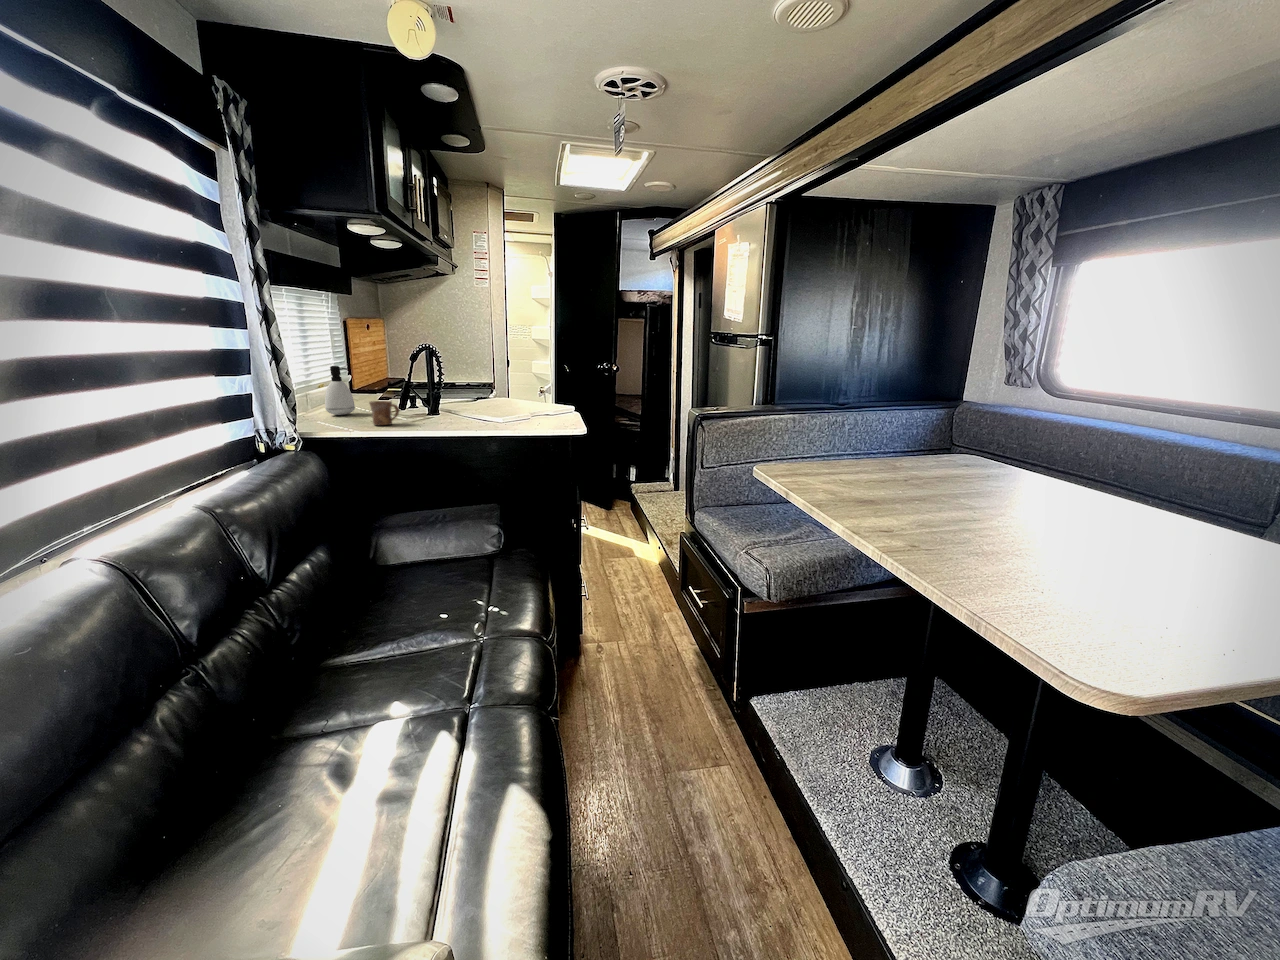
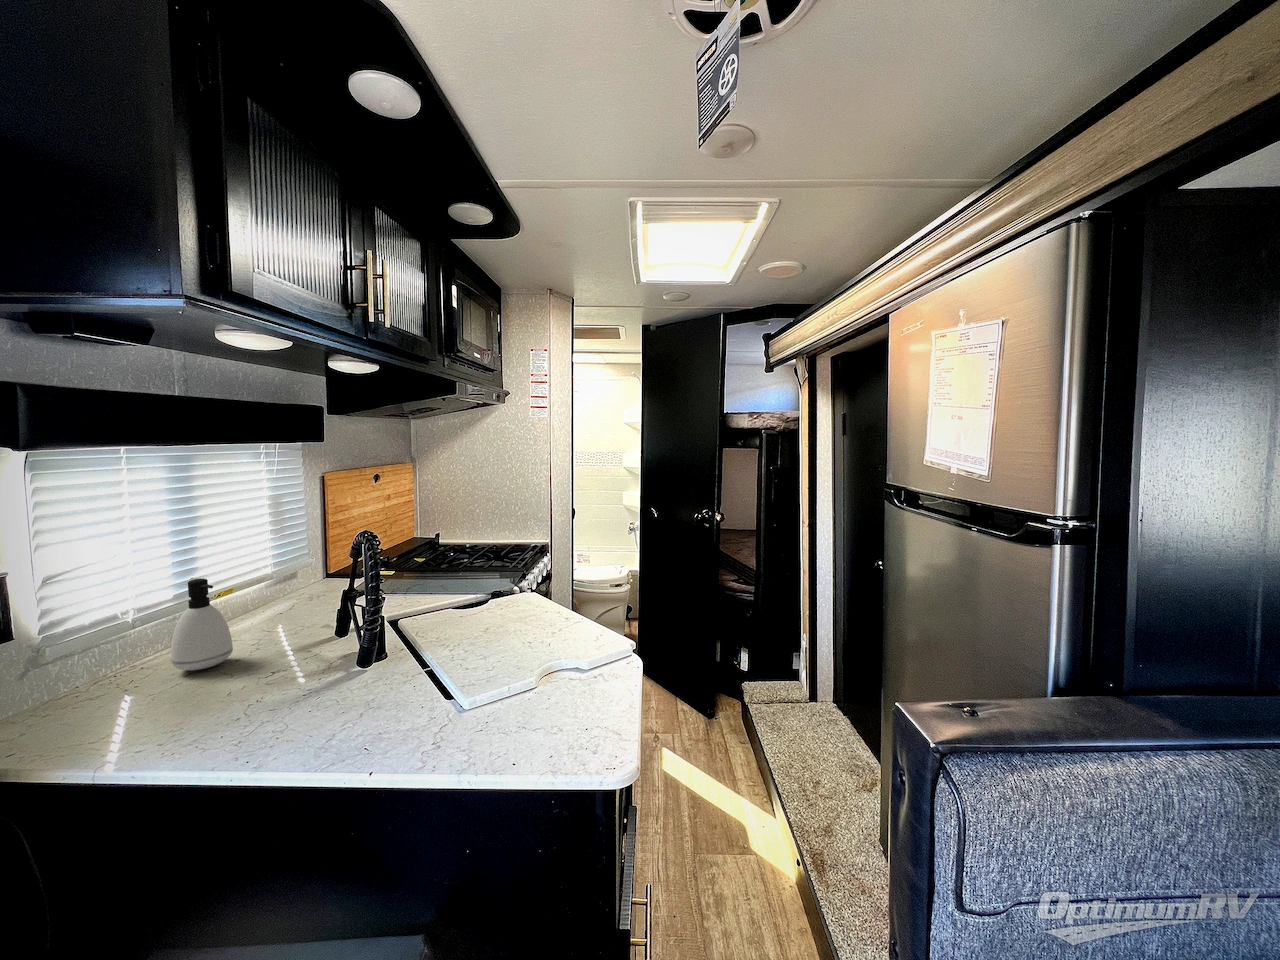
mug: present [369,401,399,425] -> none [168,677,231,743]

